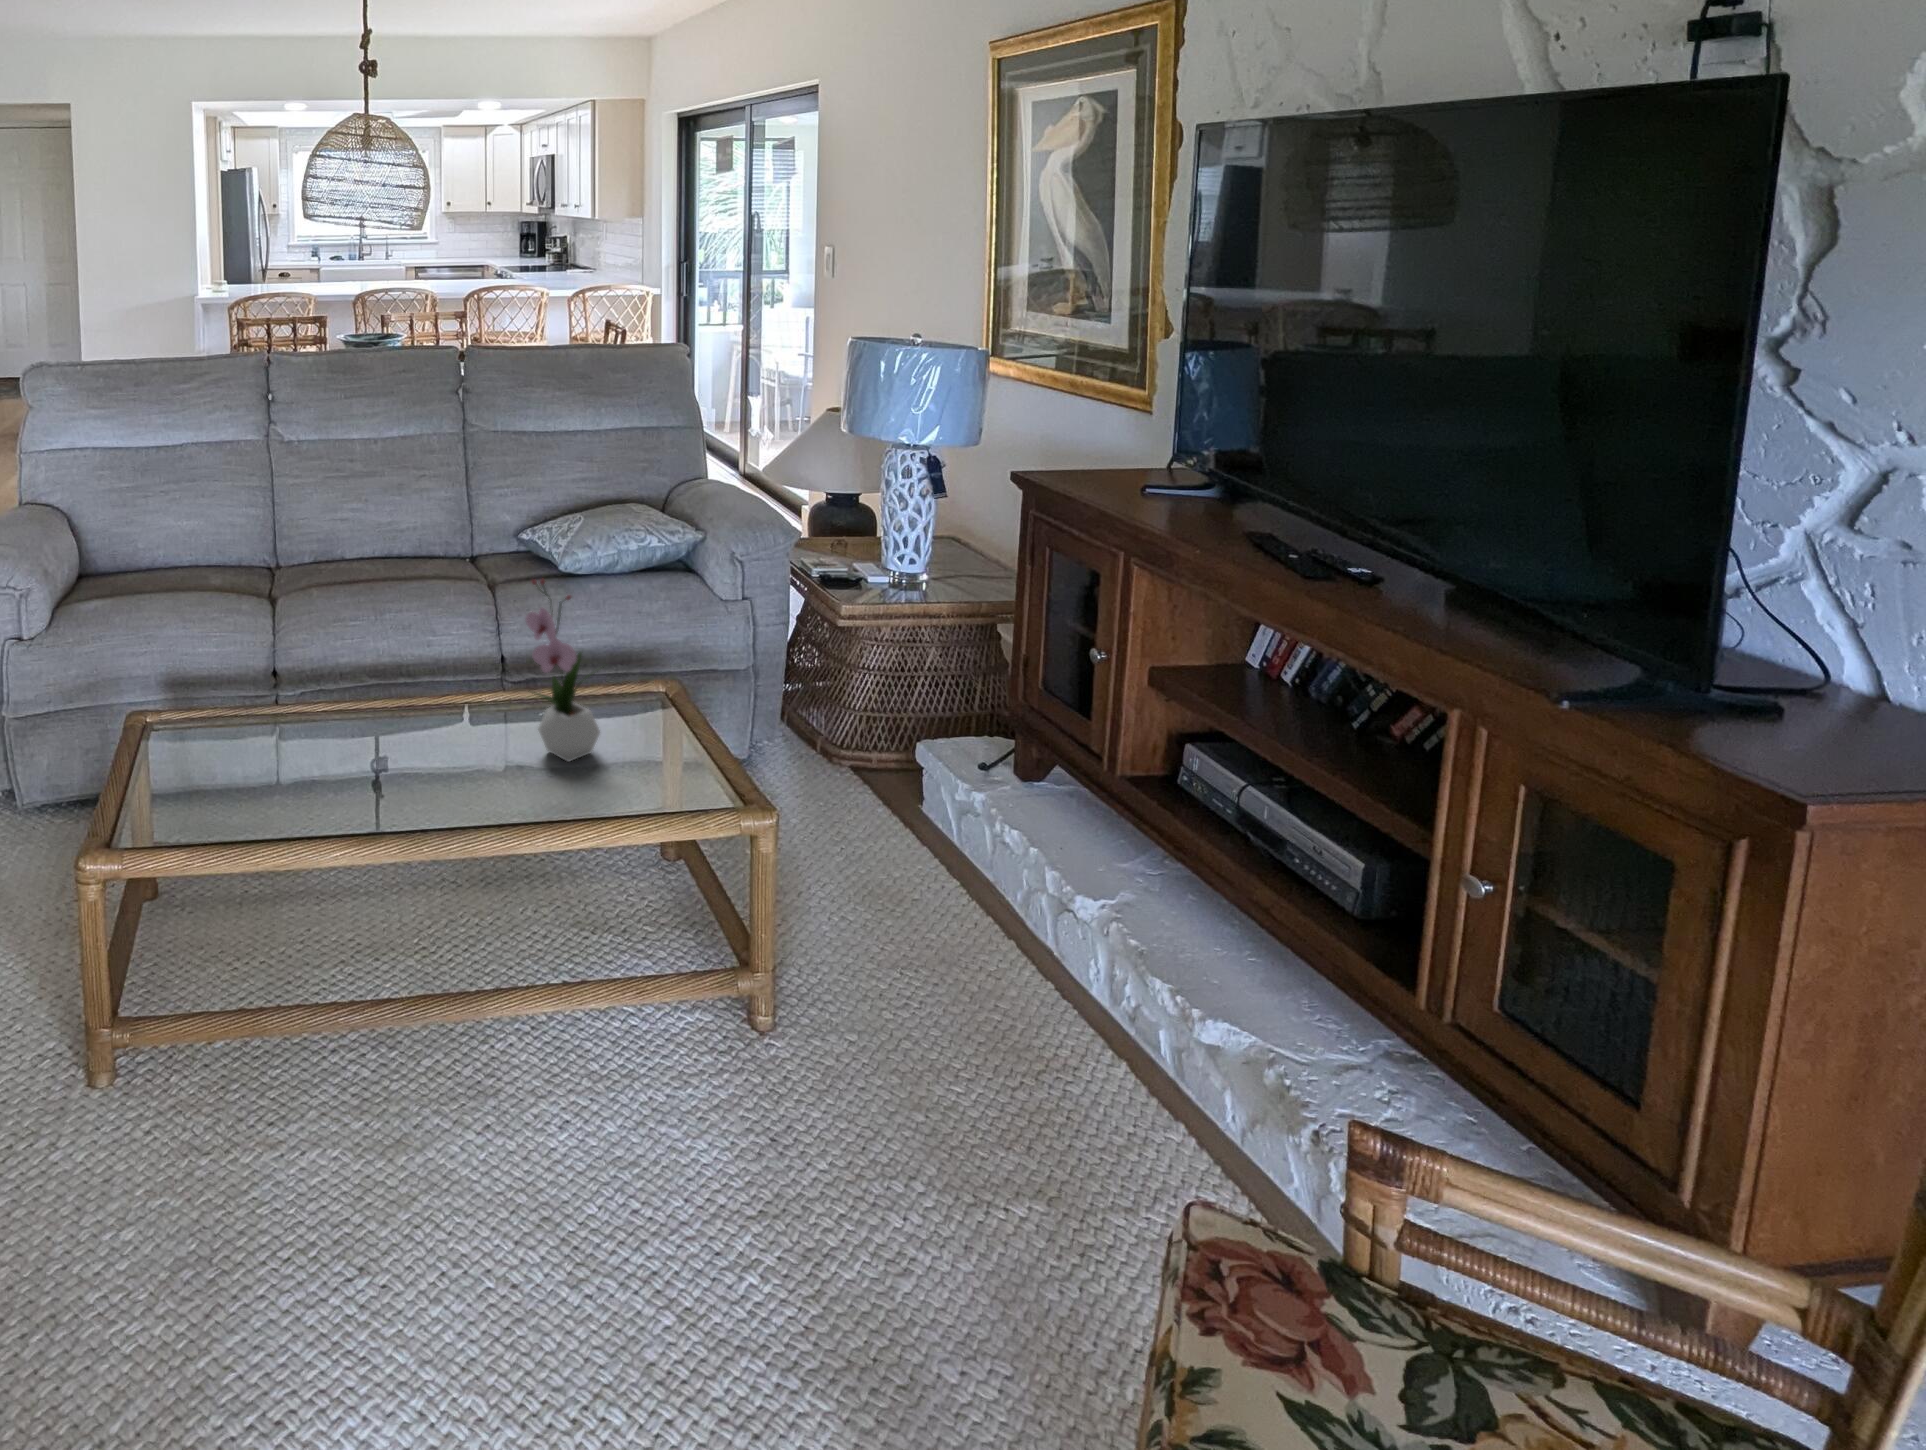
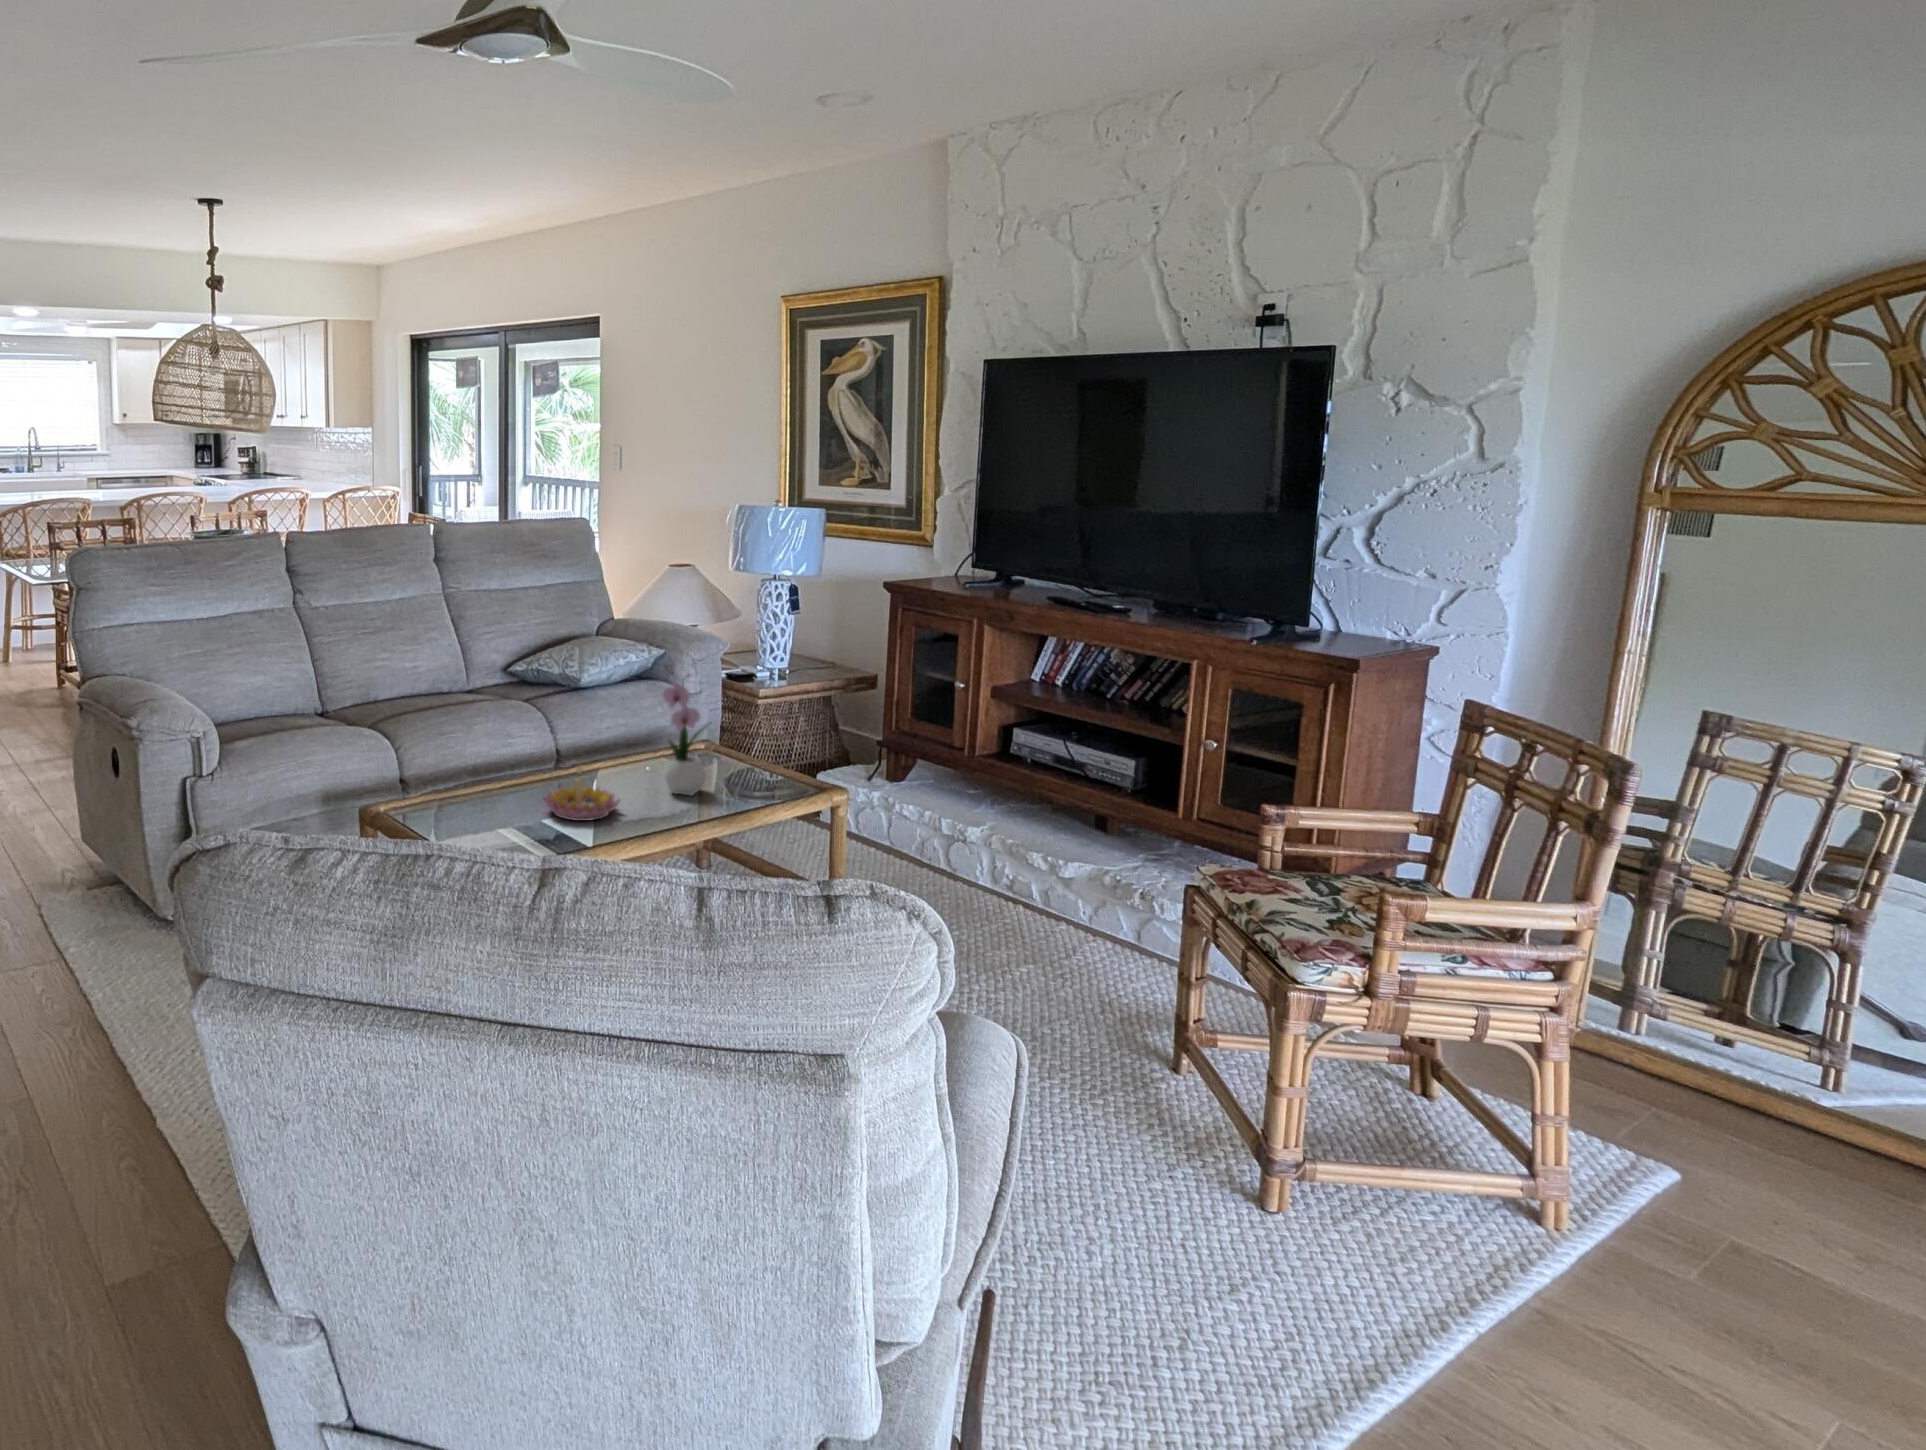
candle holder: none [353,695,454,776] -> present [544,765,620,821]

